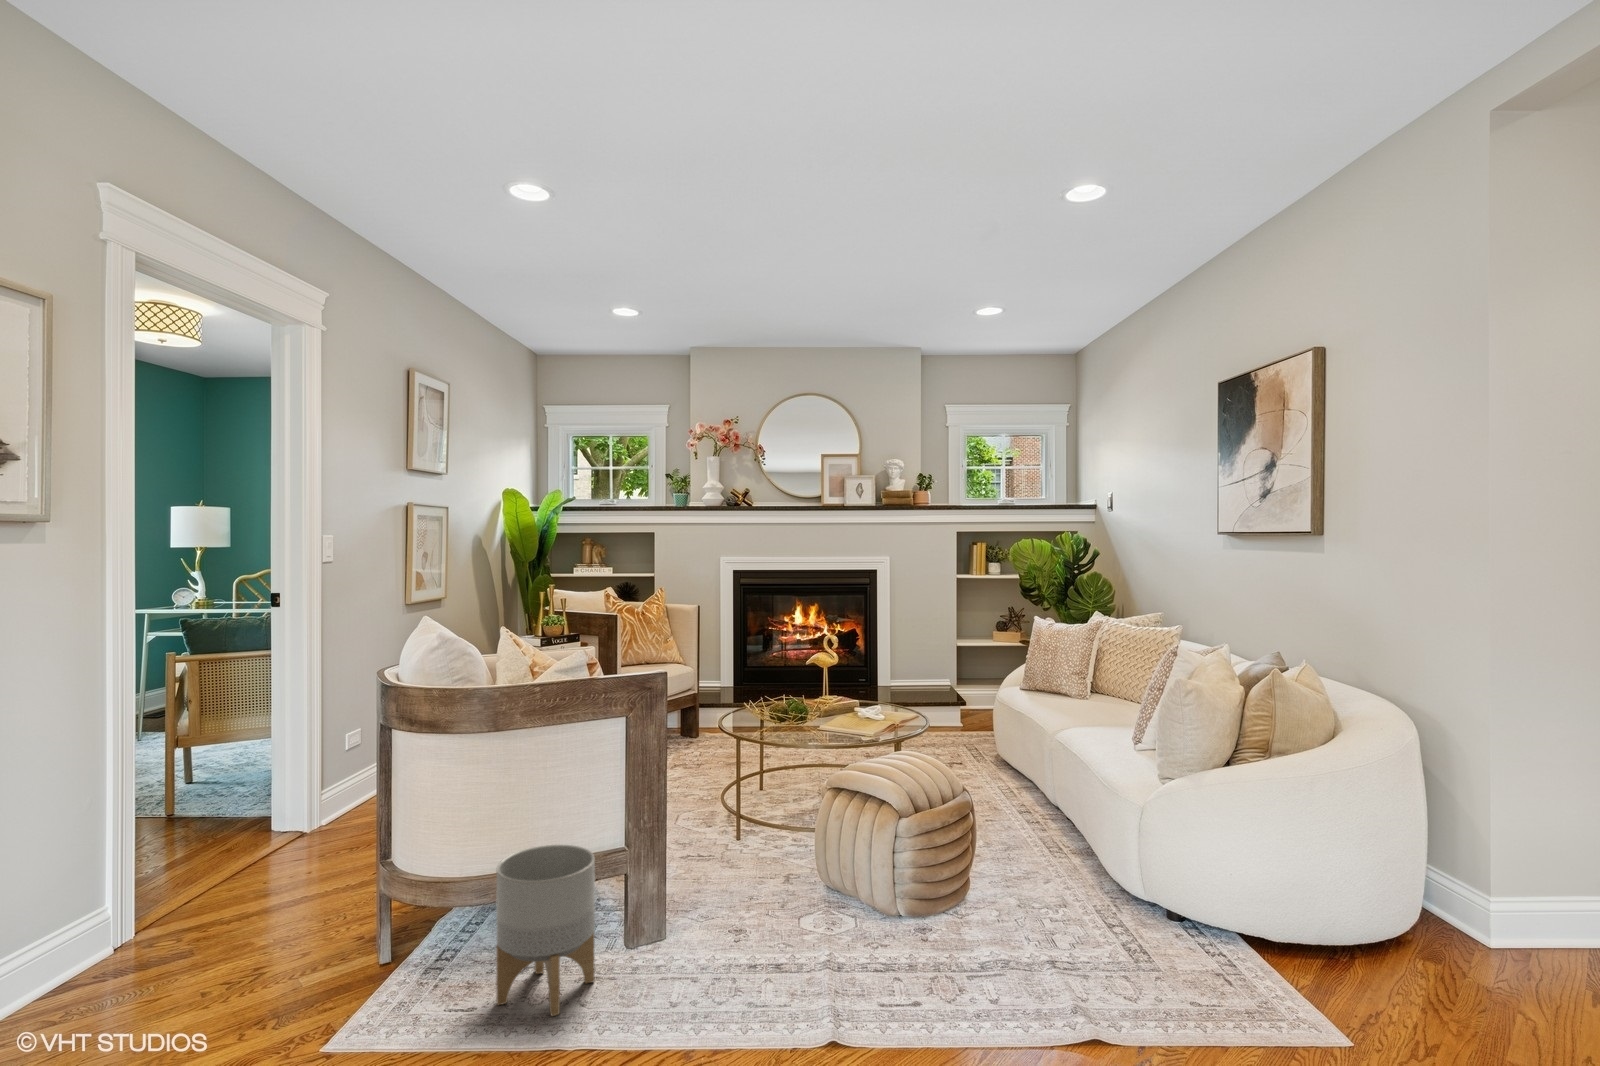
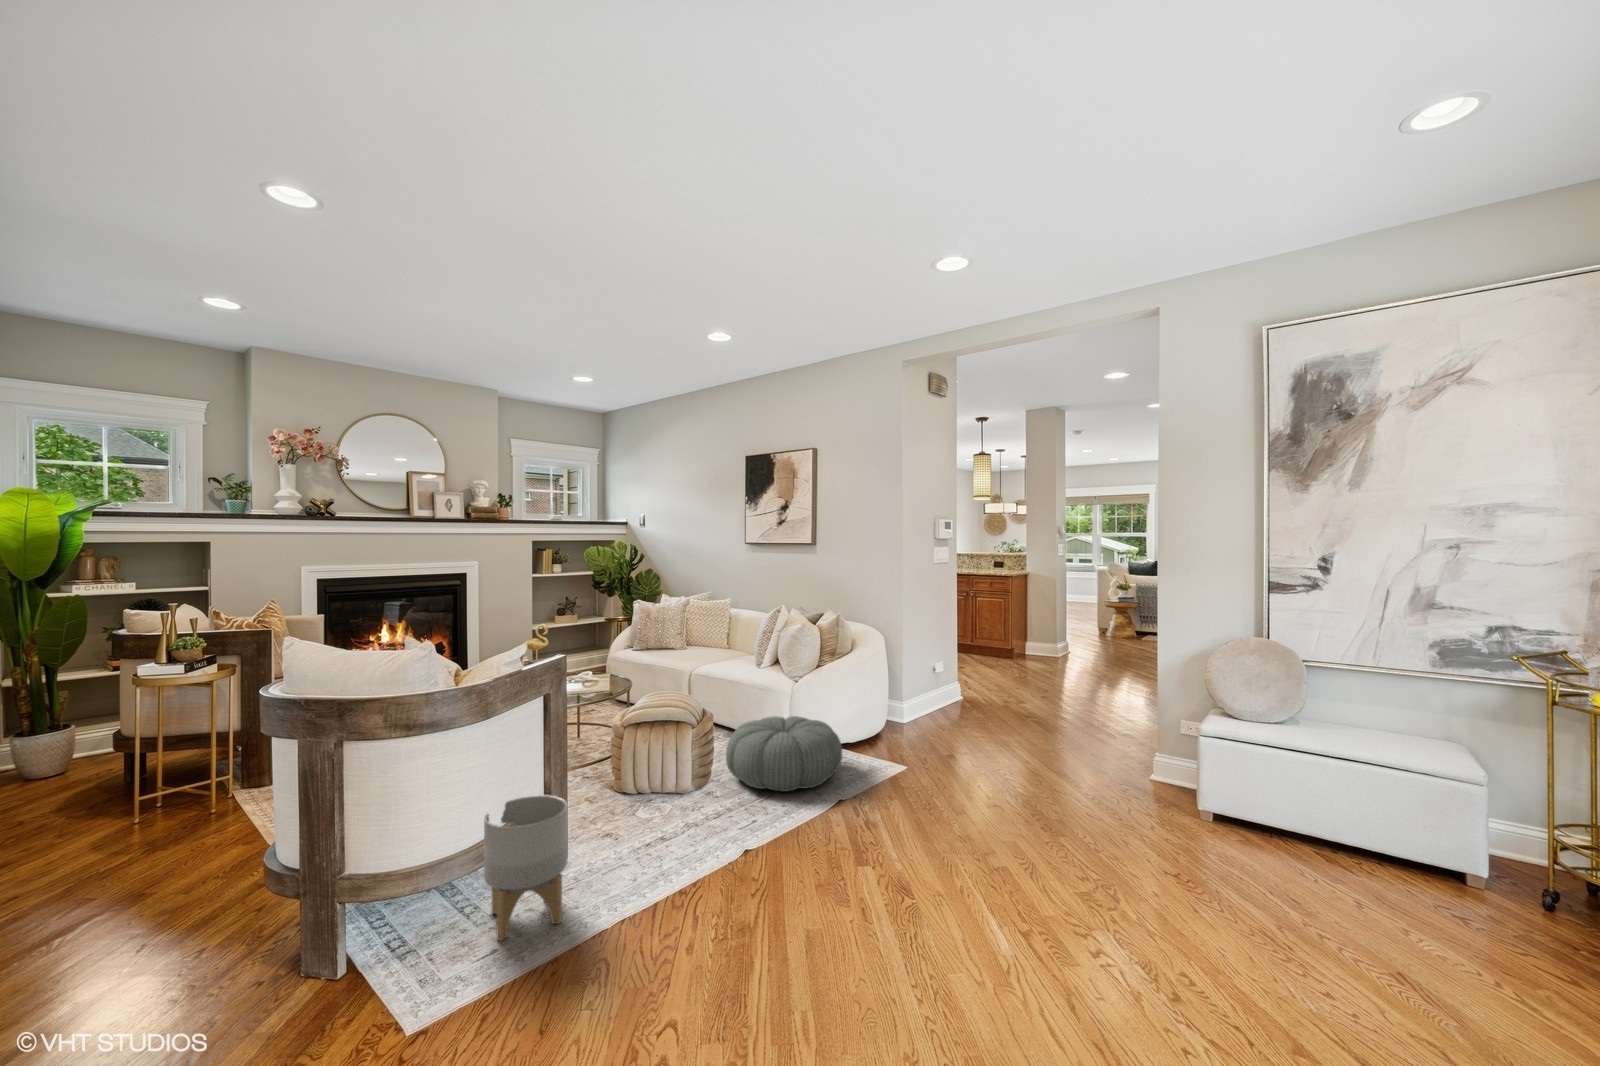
pouf: none [968,835,1185,988] -> present [726,716,842,791]

